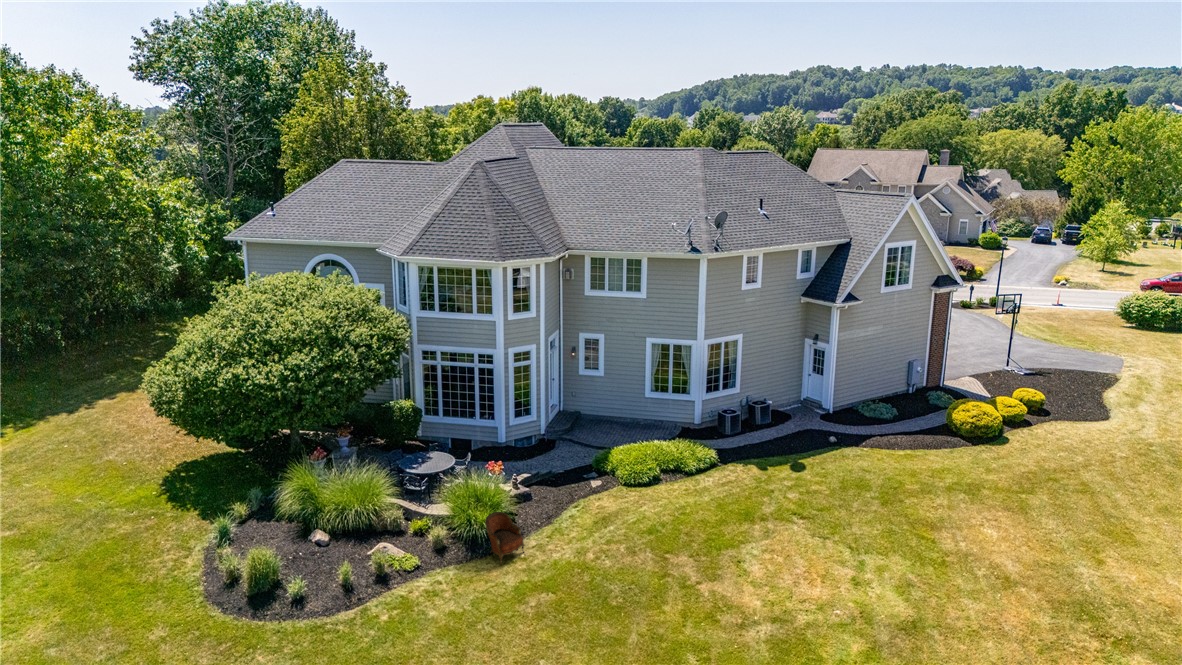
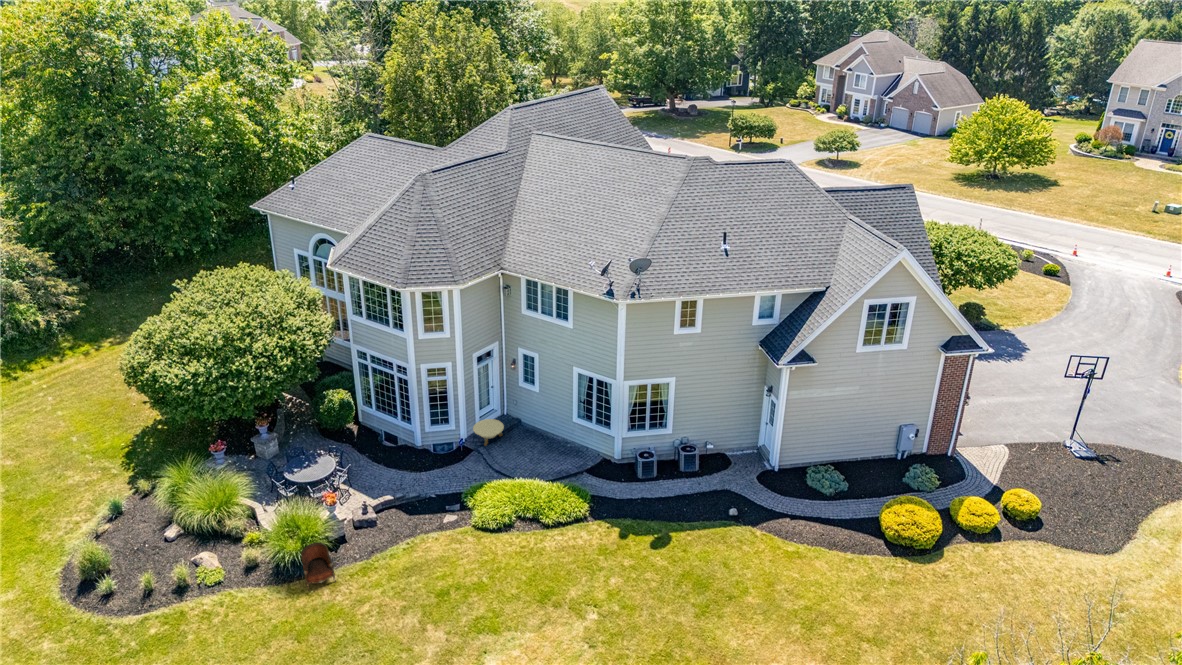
round table: none [549,410,580,434] -> present [473,419,504,445]

